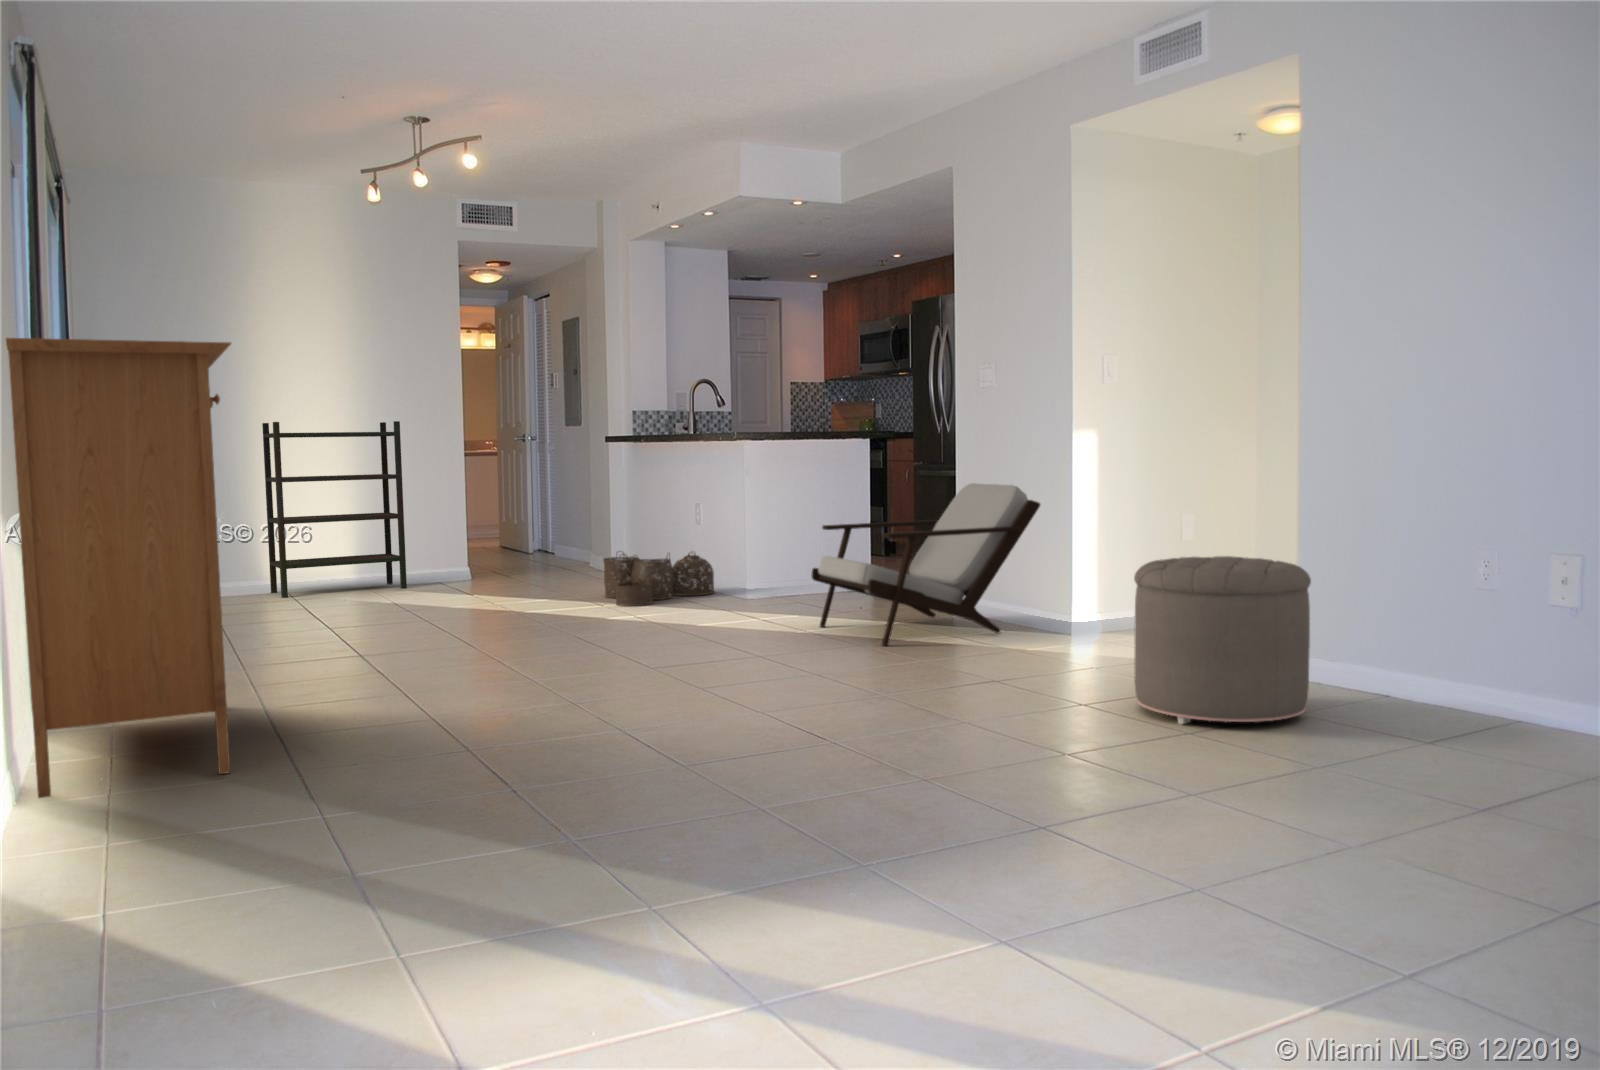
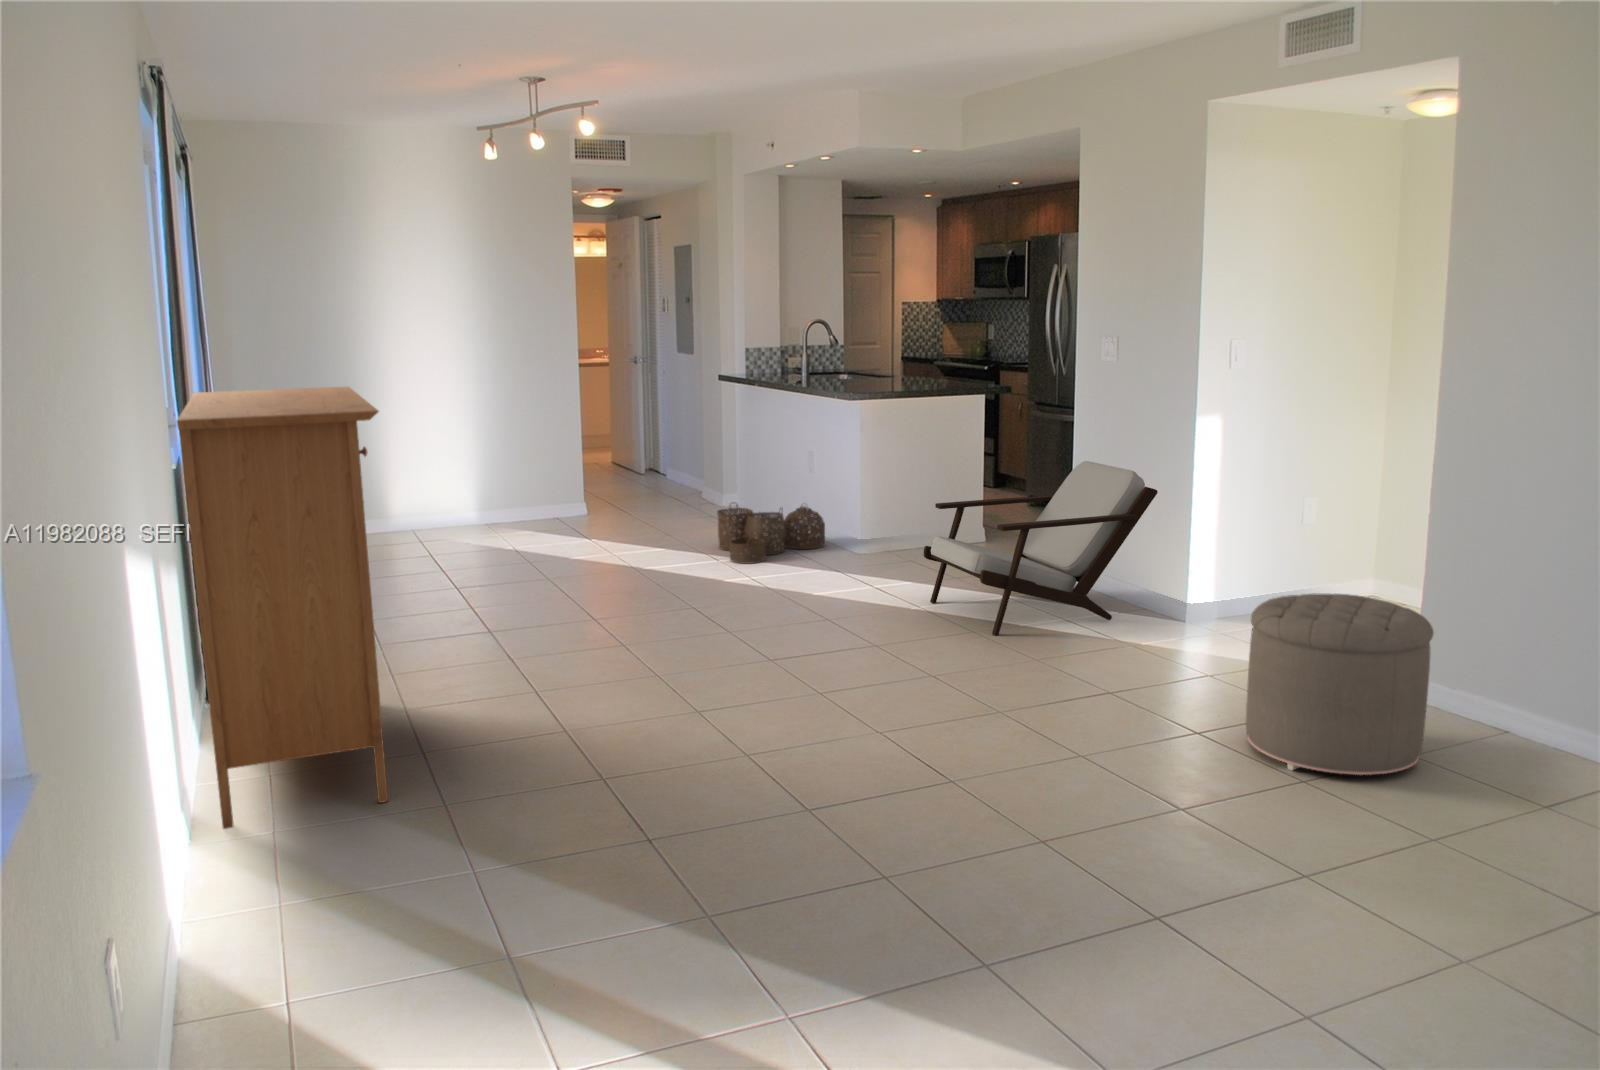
bookshelf: present [262,421,407,598] -> none [389,364,528,540]

